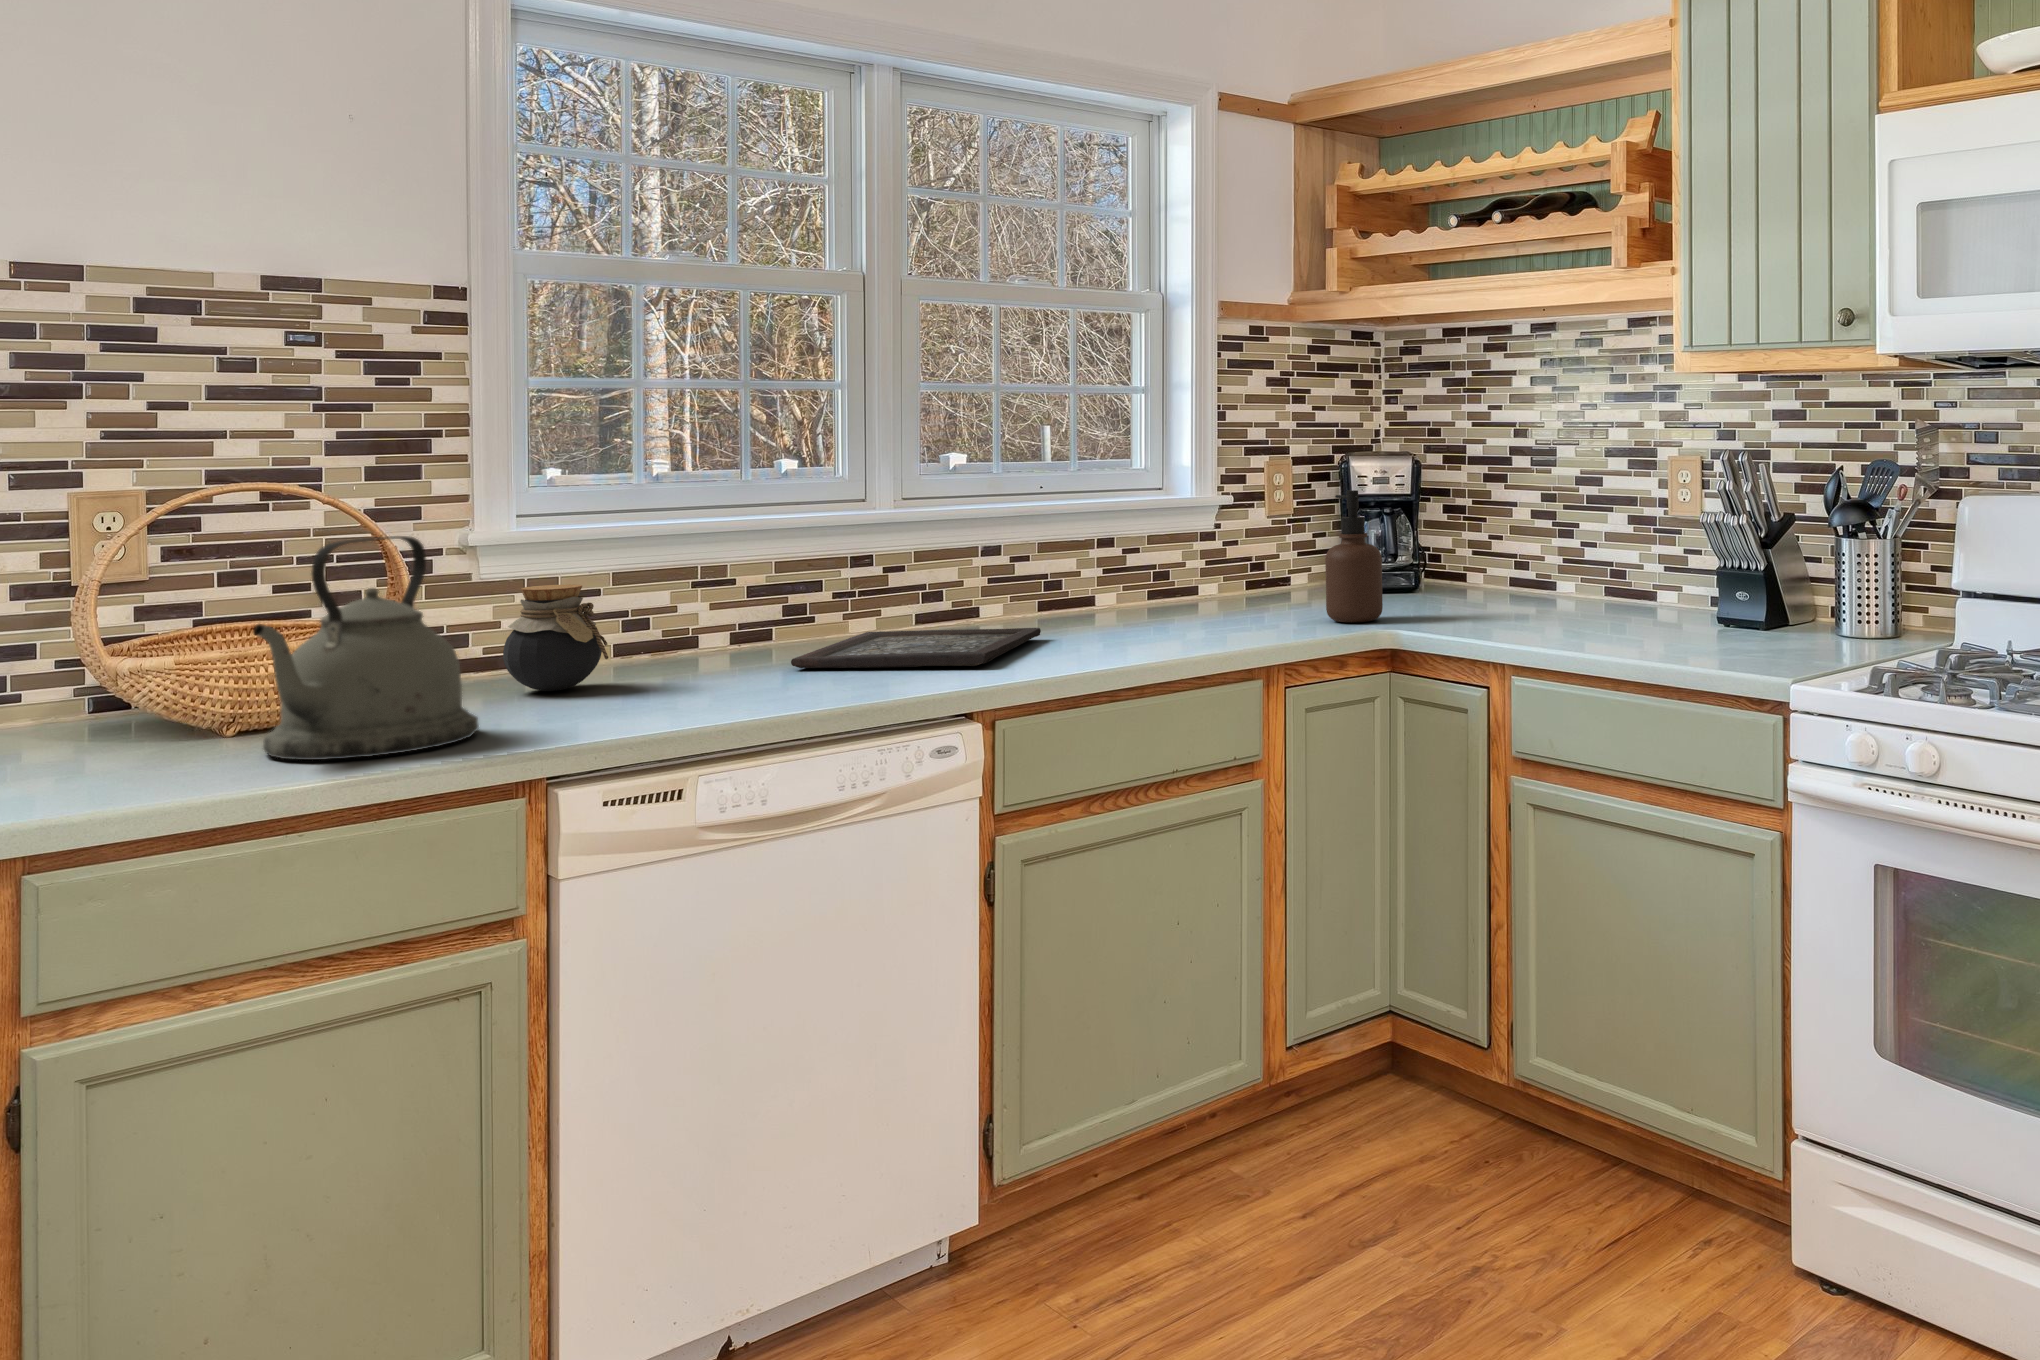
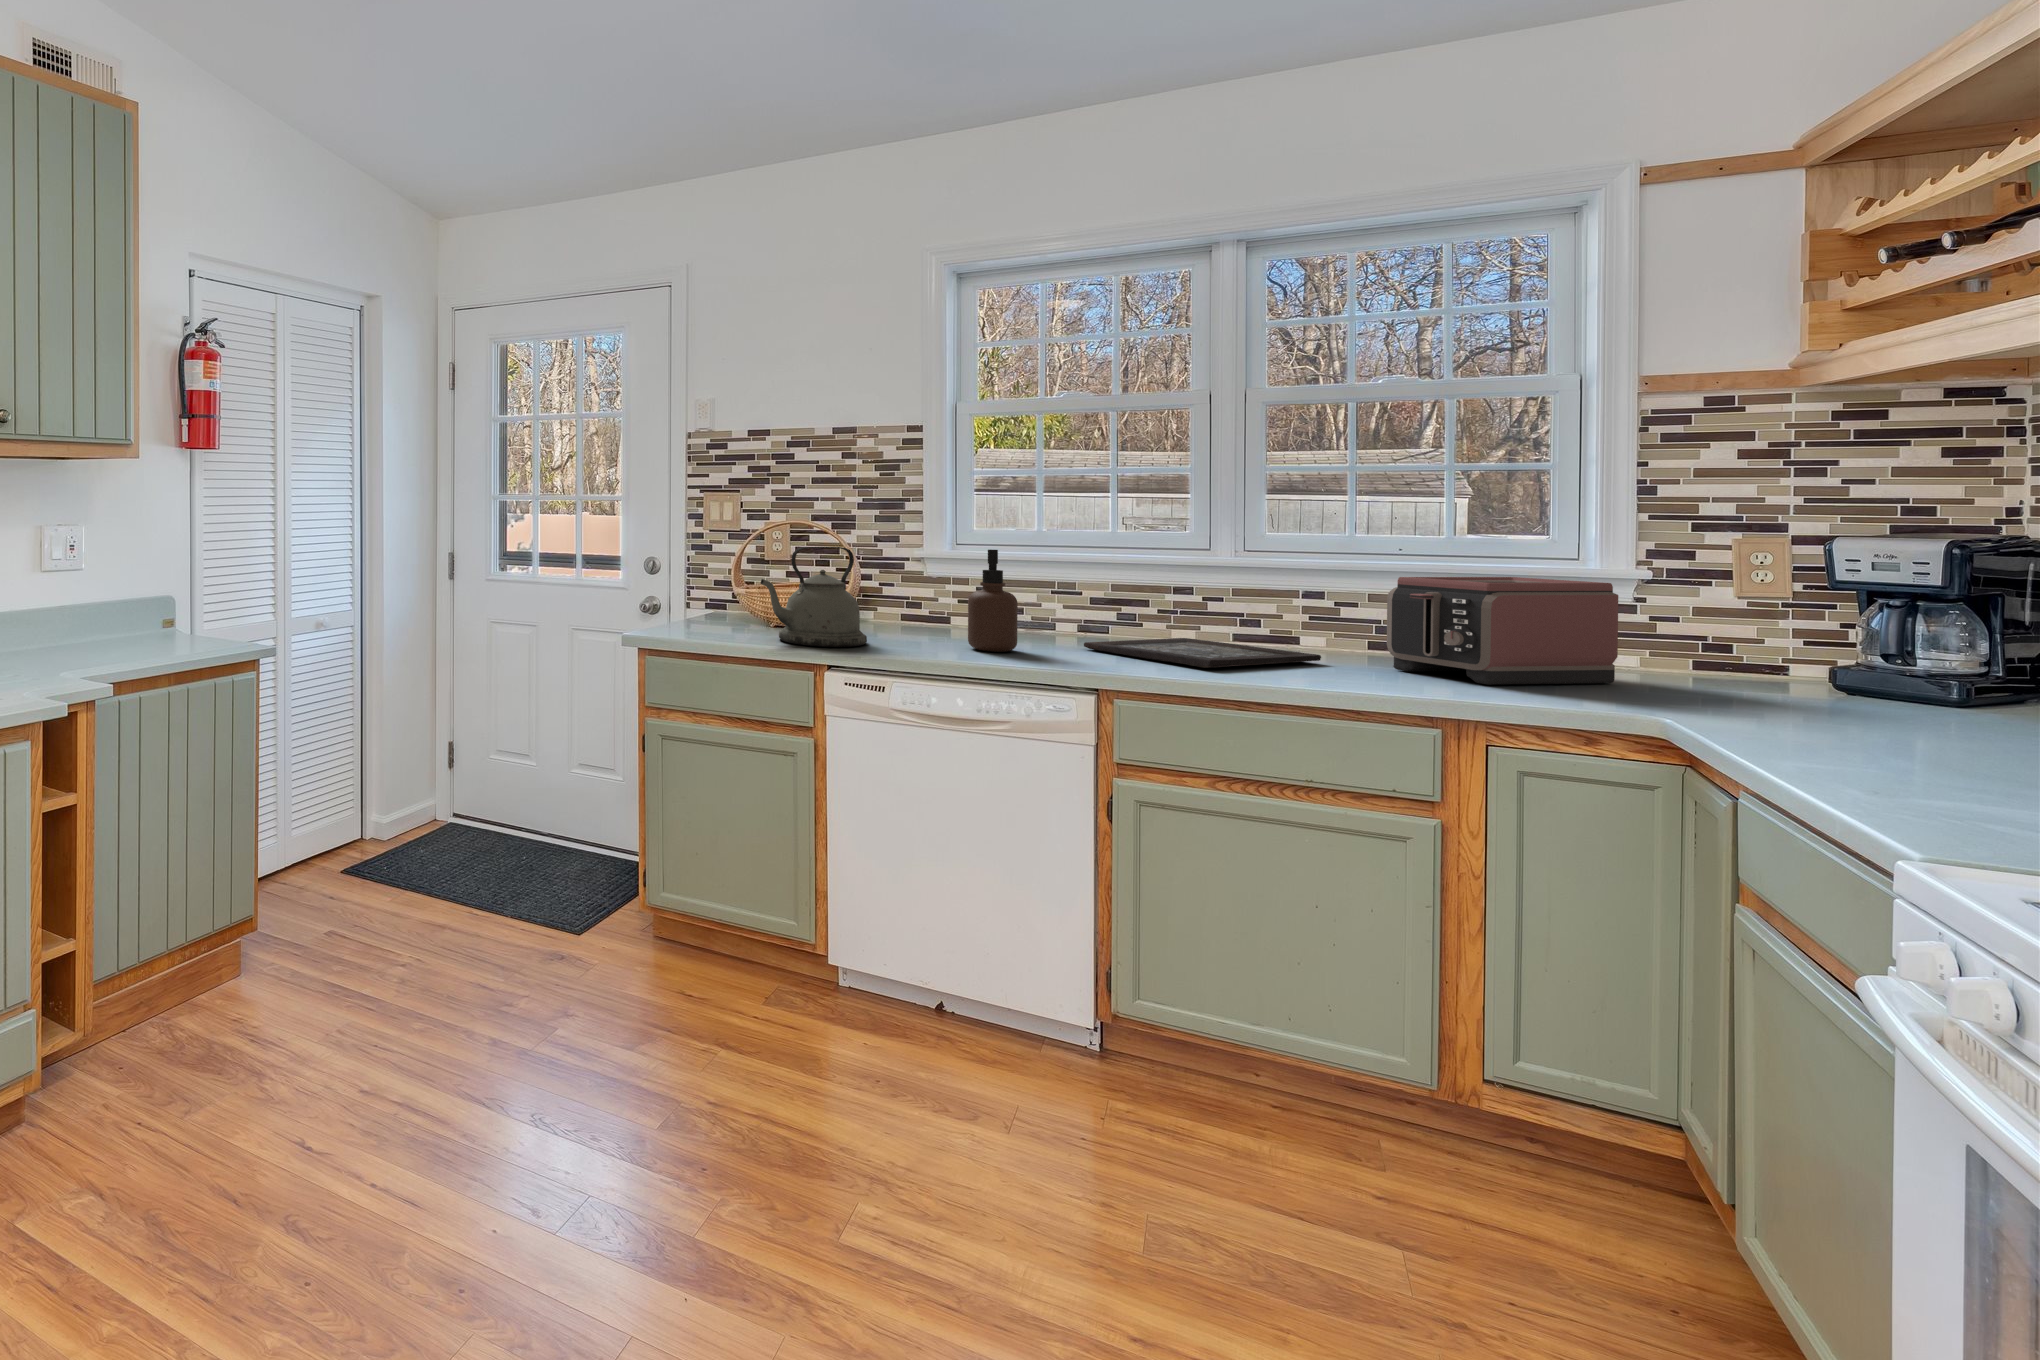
soap dispenser: present [1325,490,1383,622] -> present [968,550,1018,652]
toaster: none [1095,512,1245,634] -> present [1387,577,1618,685]
jar: present [503,584,608,691] -> none [919,581,970,637]

